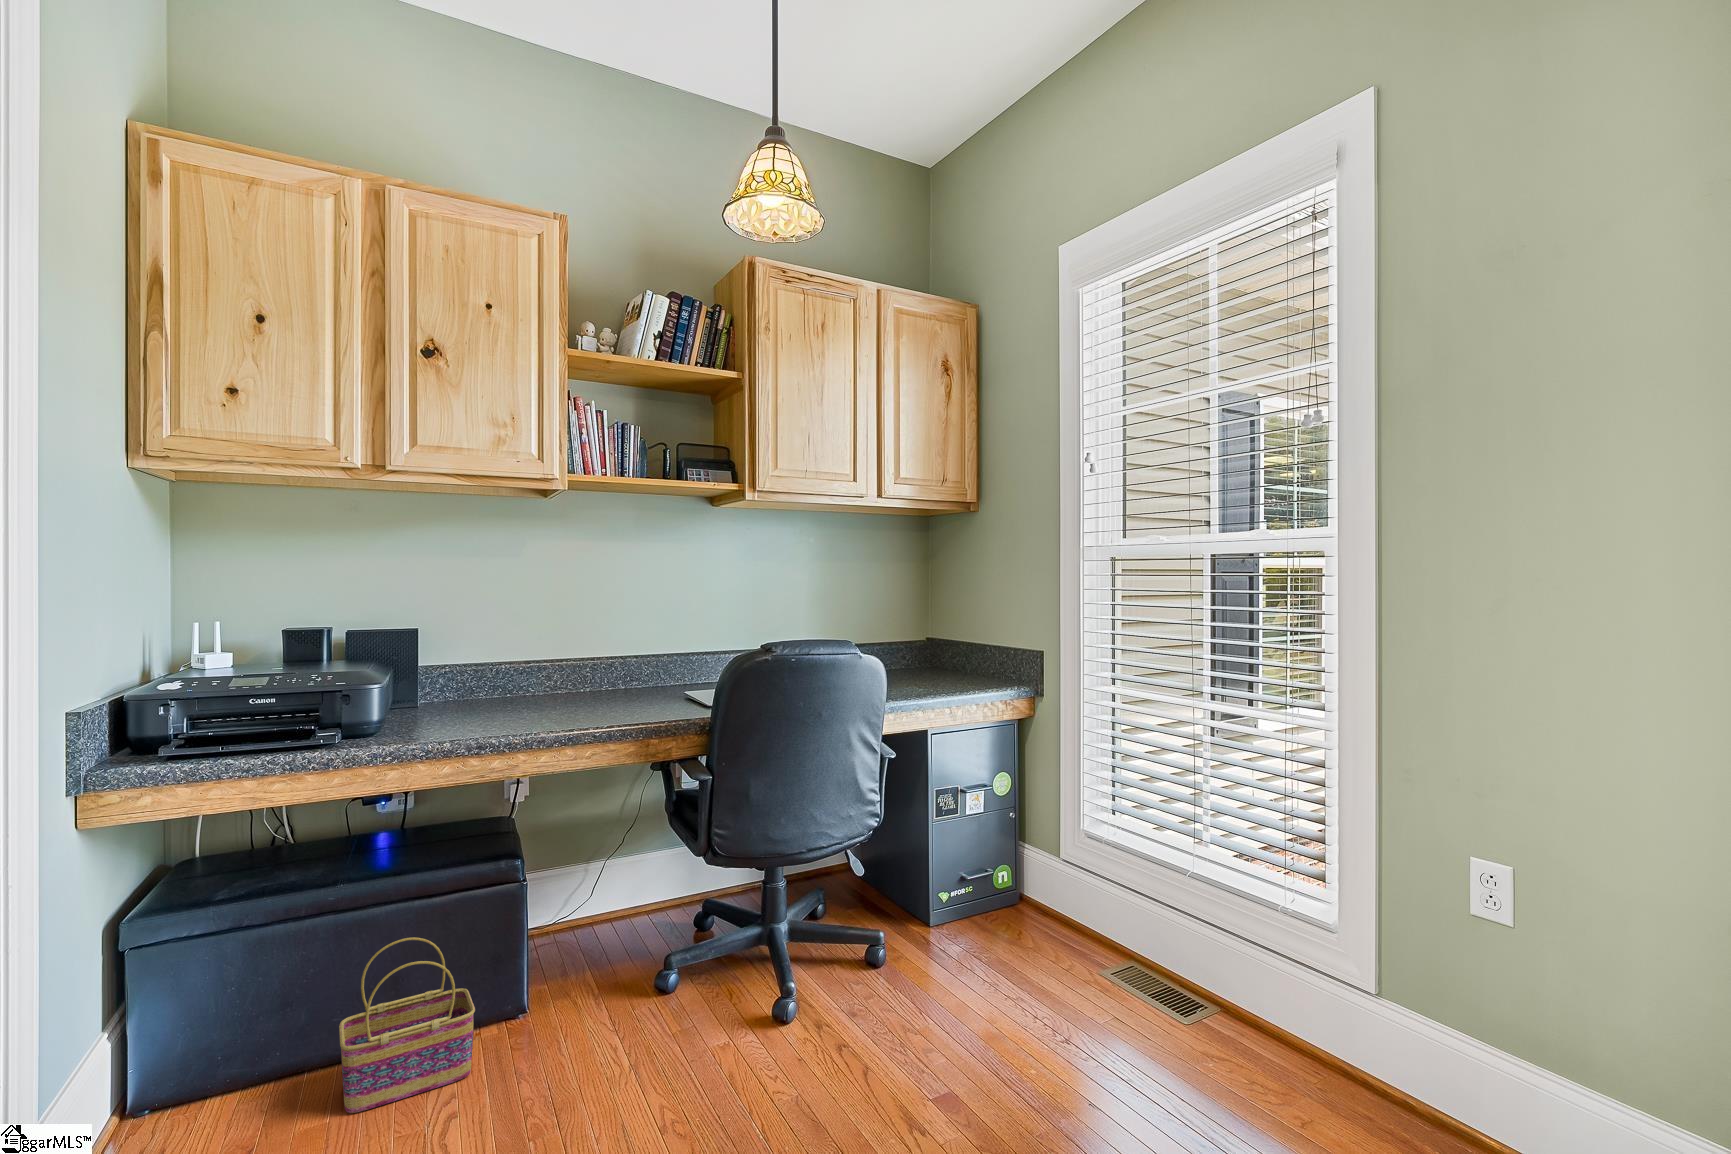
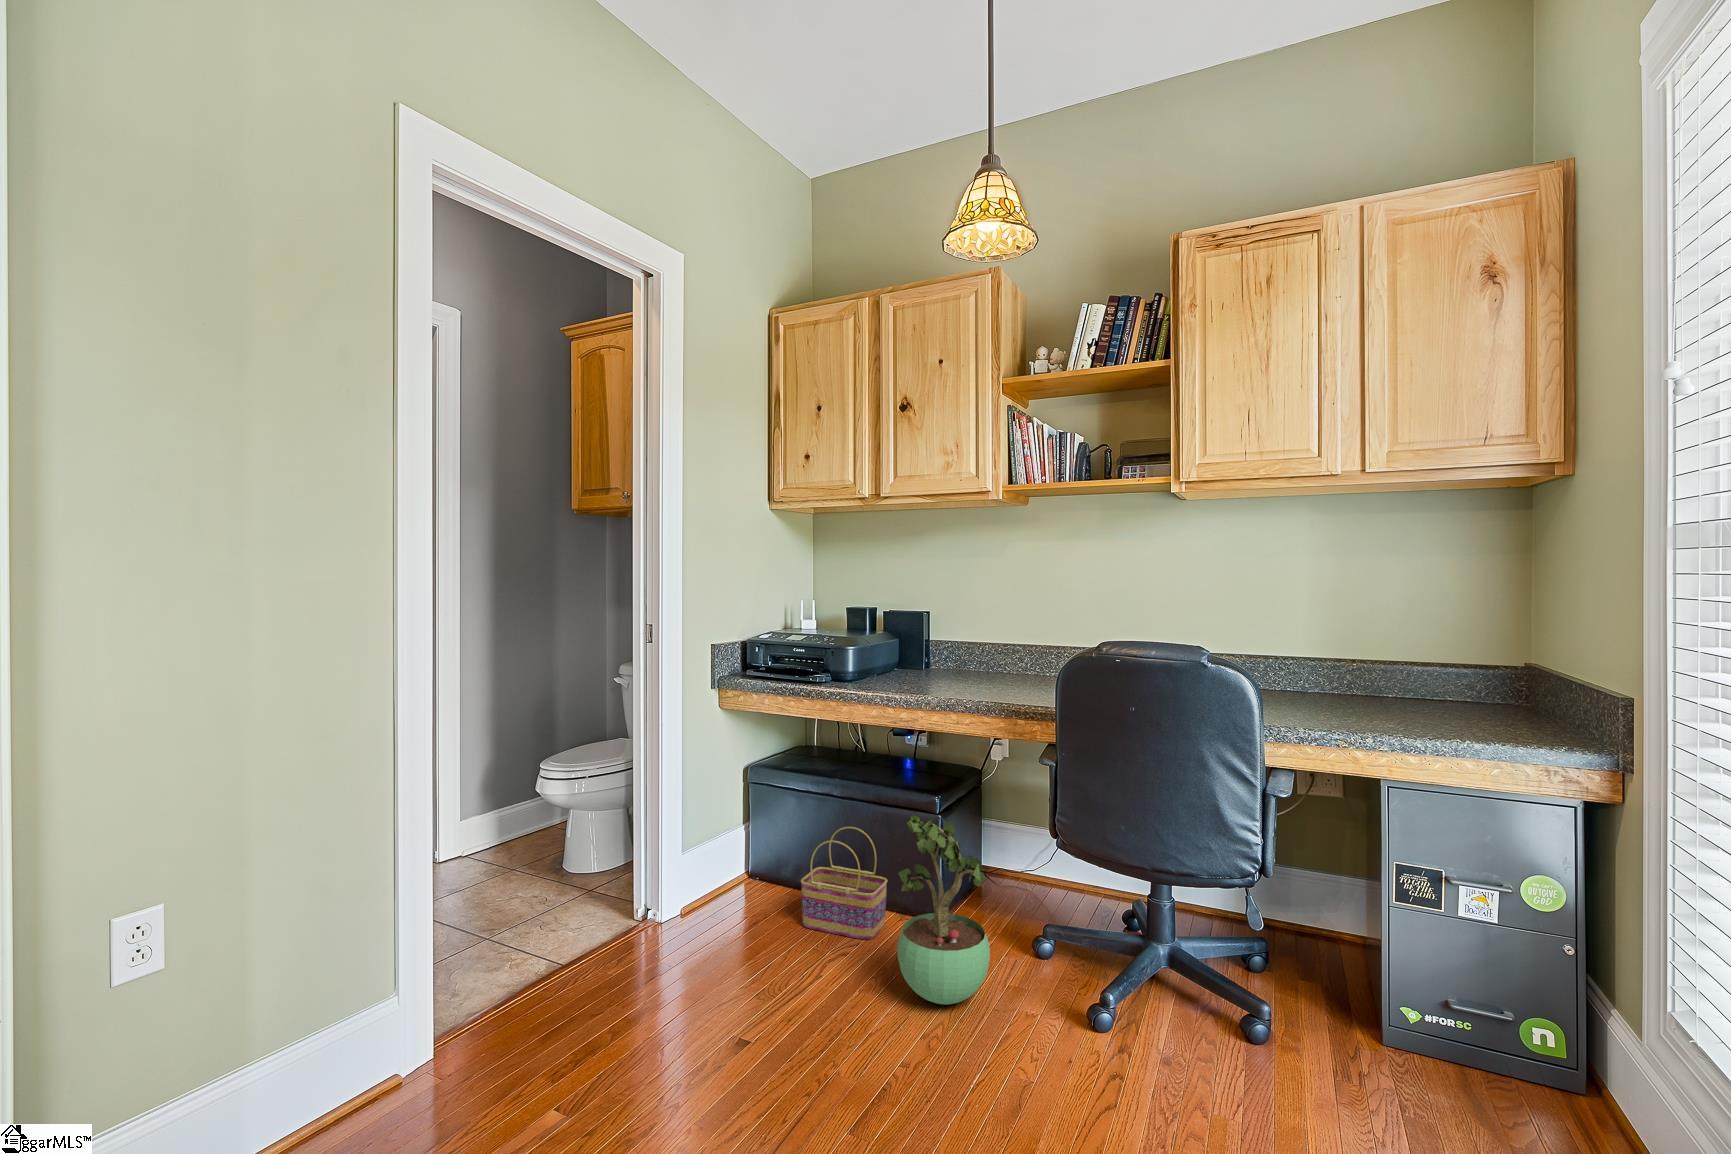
potted plant: none [559,866,707,1090] -> present [897,815,990,1004]

